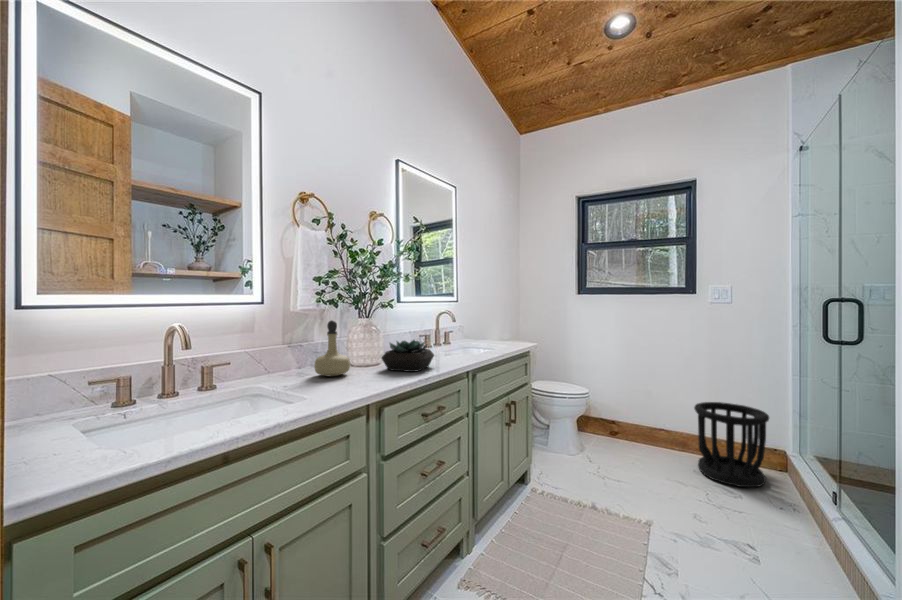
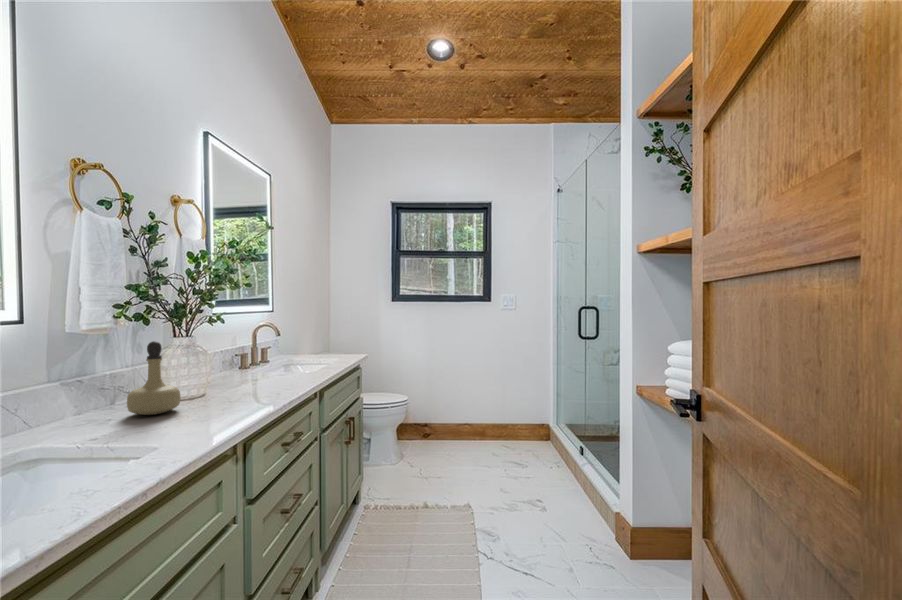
succulent plant: present [382,340,434,372] -> none [218,359,282,398]
wastebasket: present [694,402,769,487] -> none [493,395,545,462]

